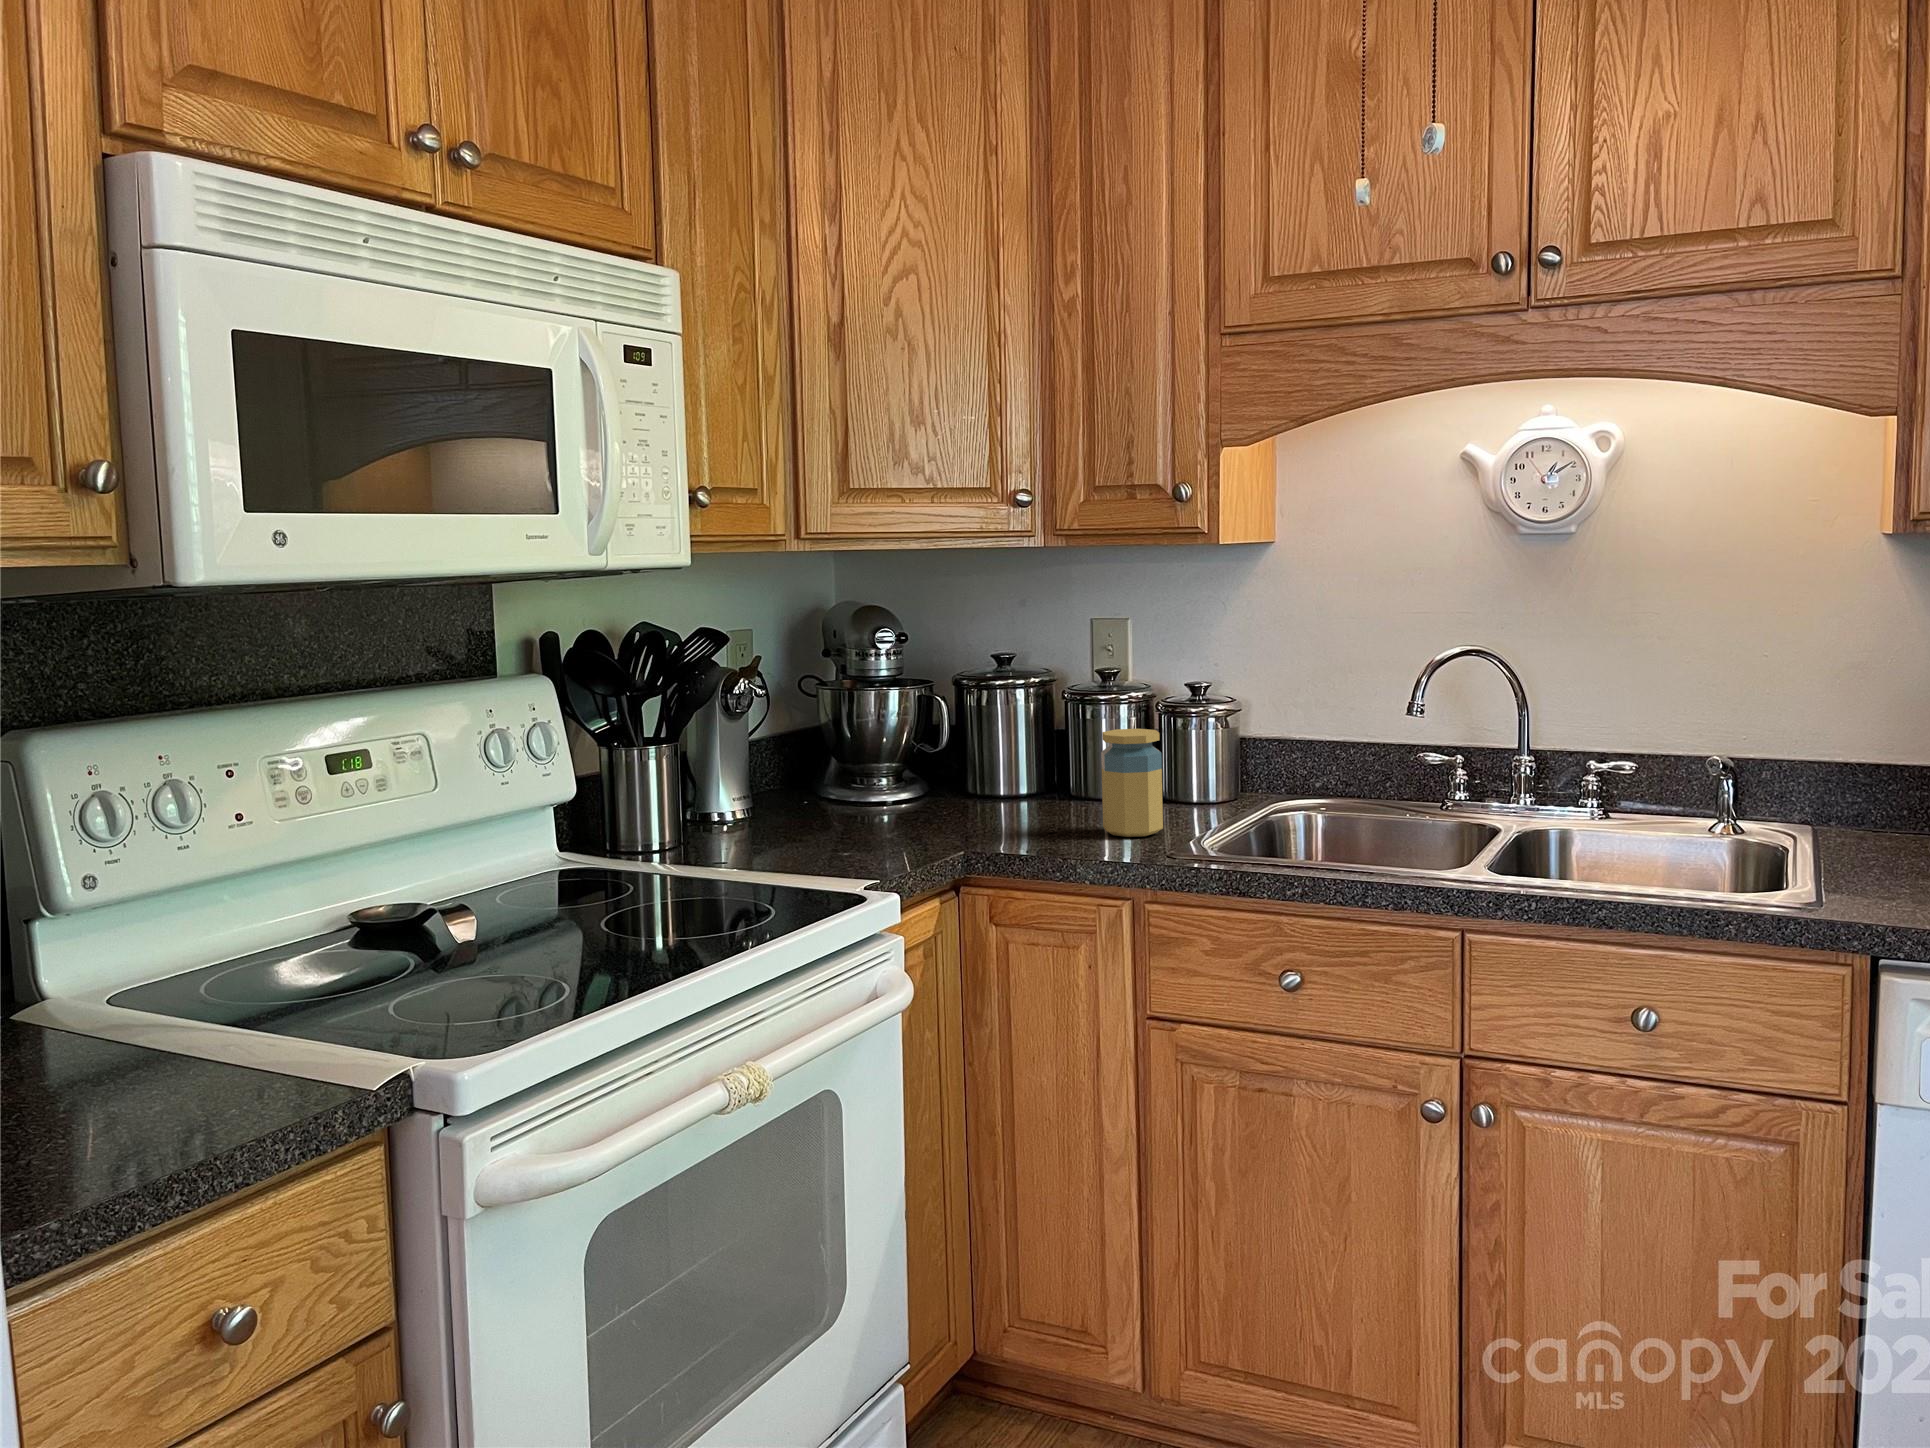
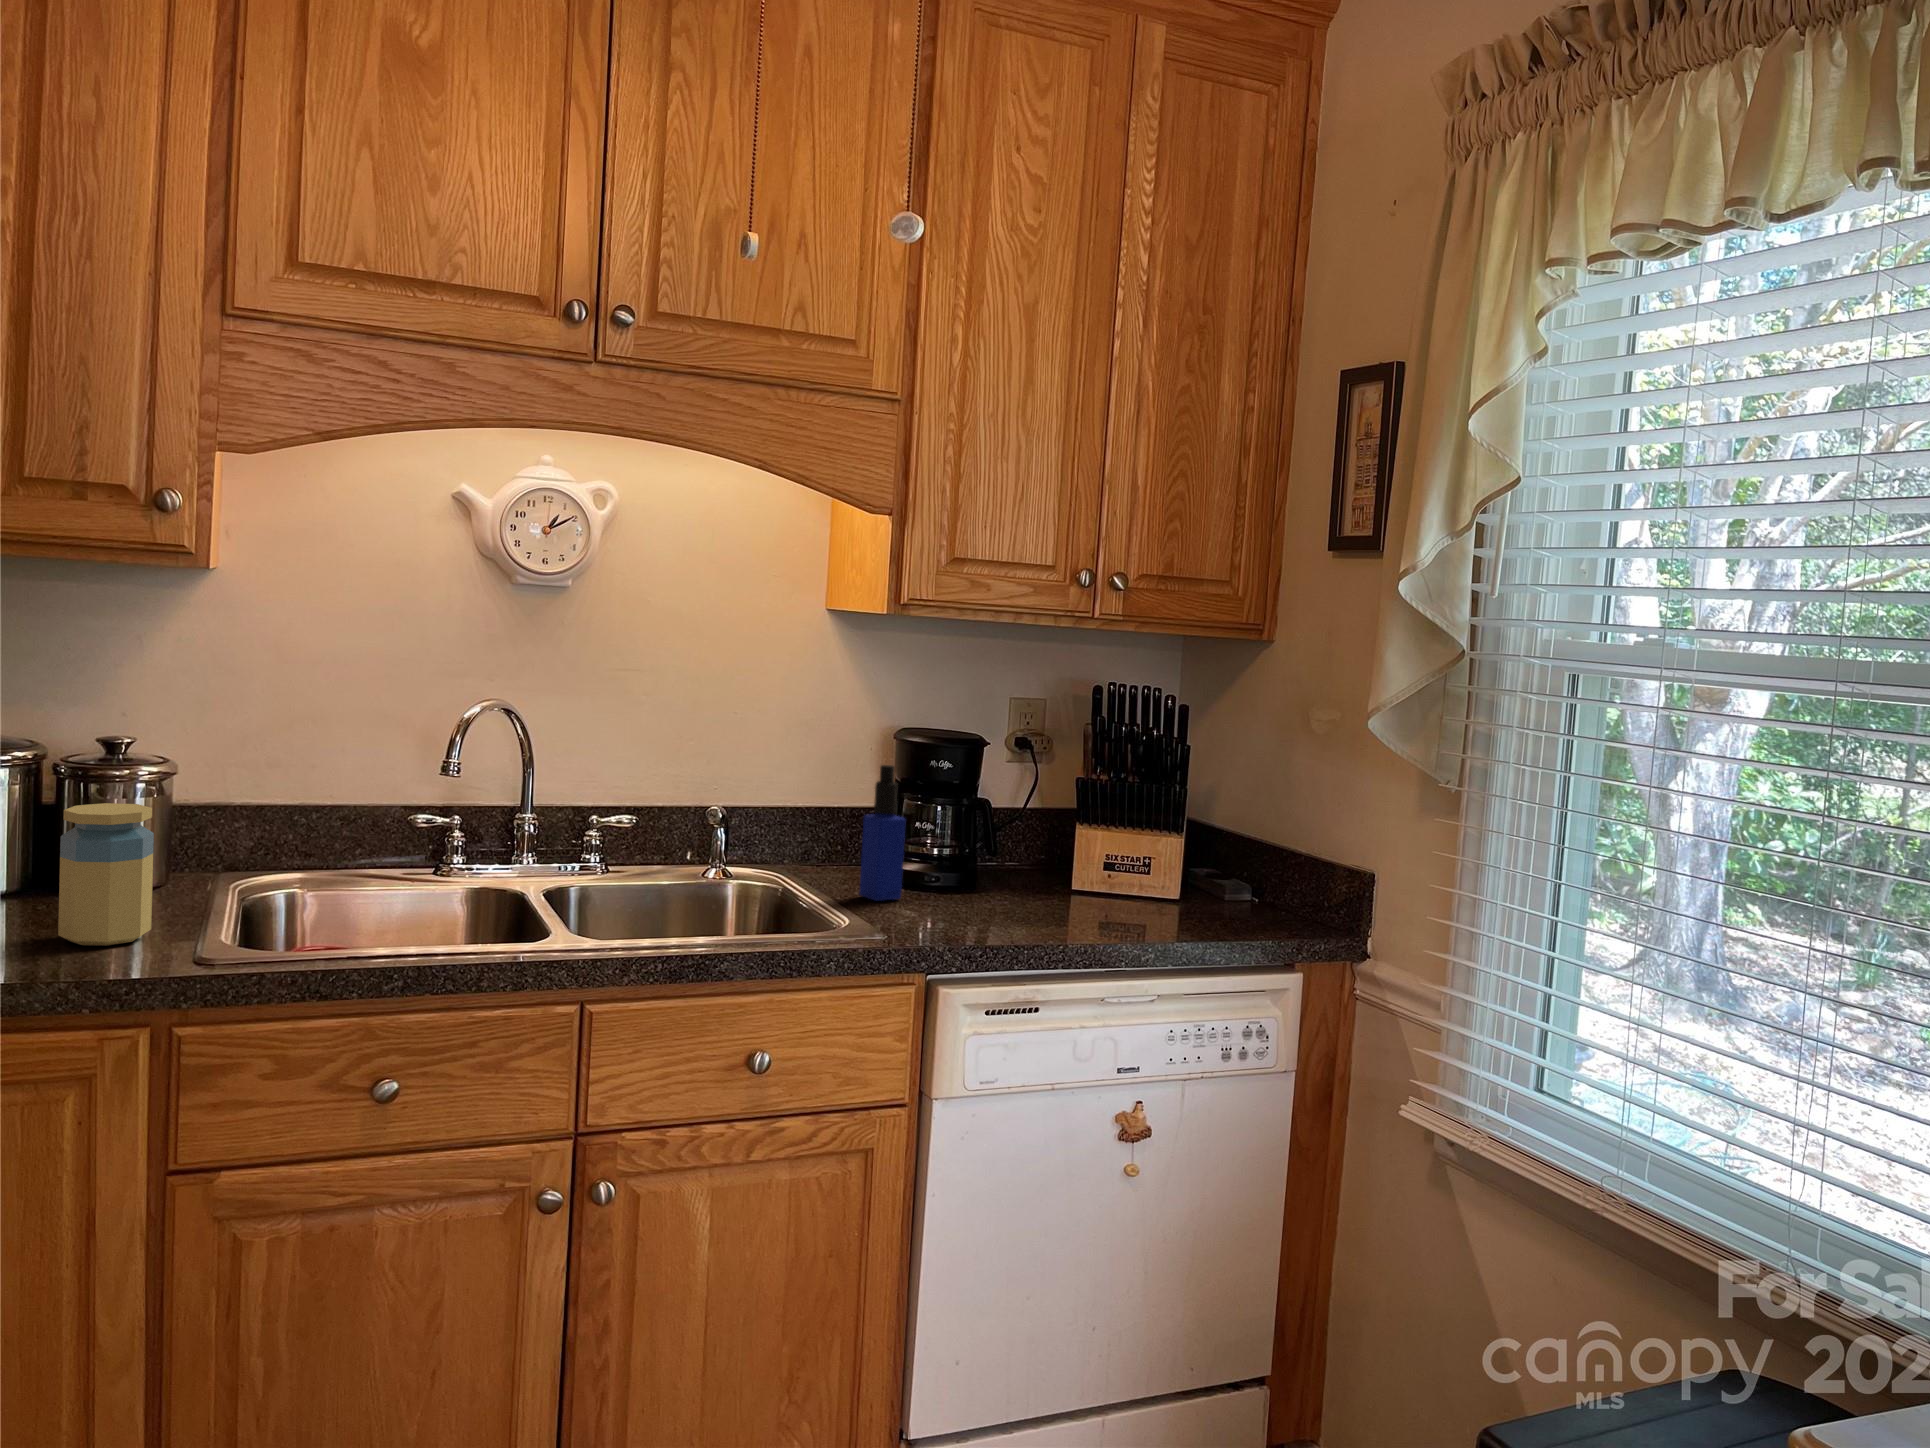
bottle: none [1868,714,1922,873] -> present [859,765,905,901]

